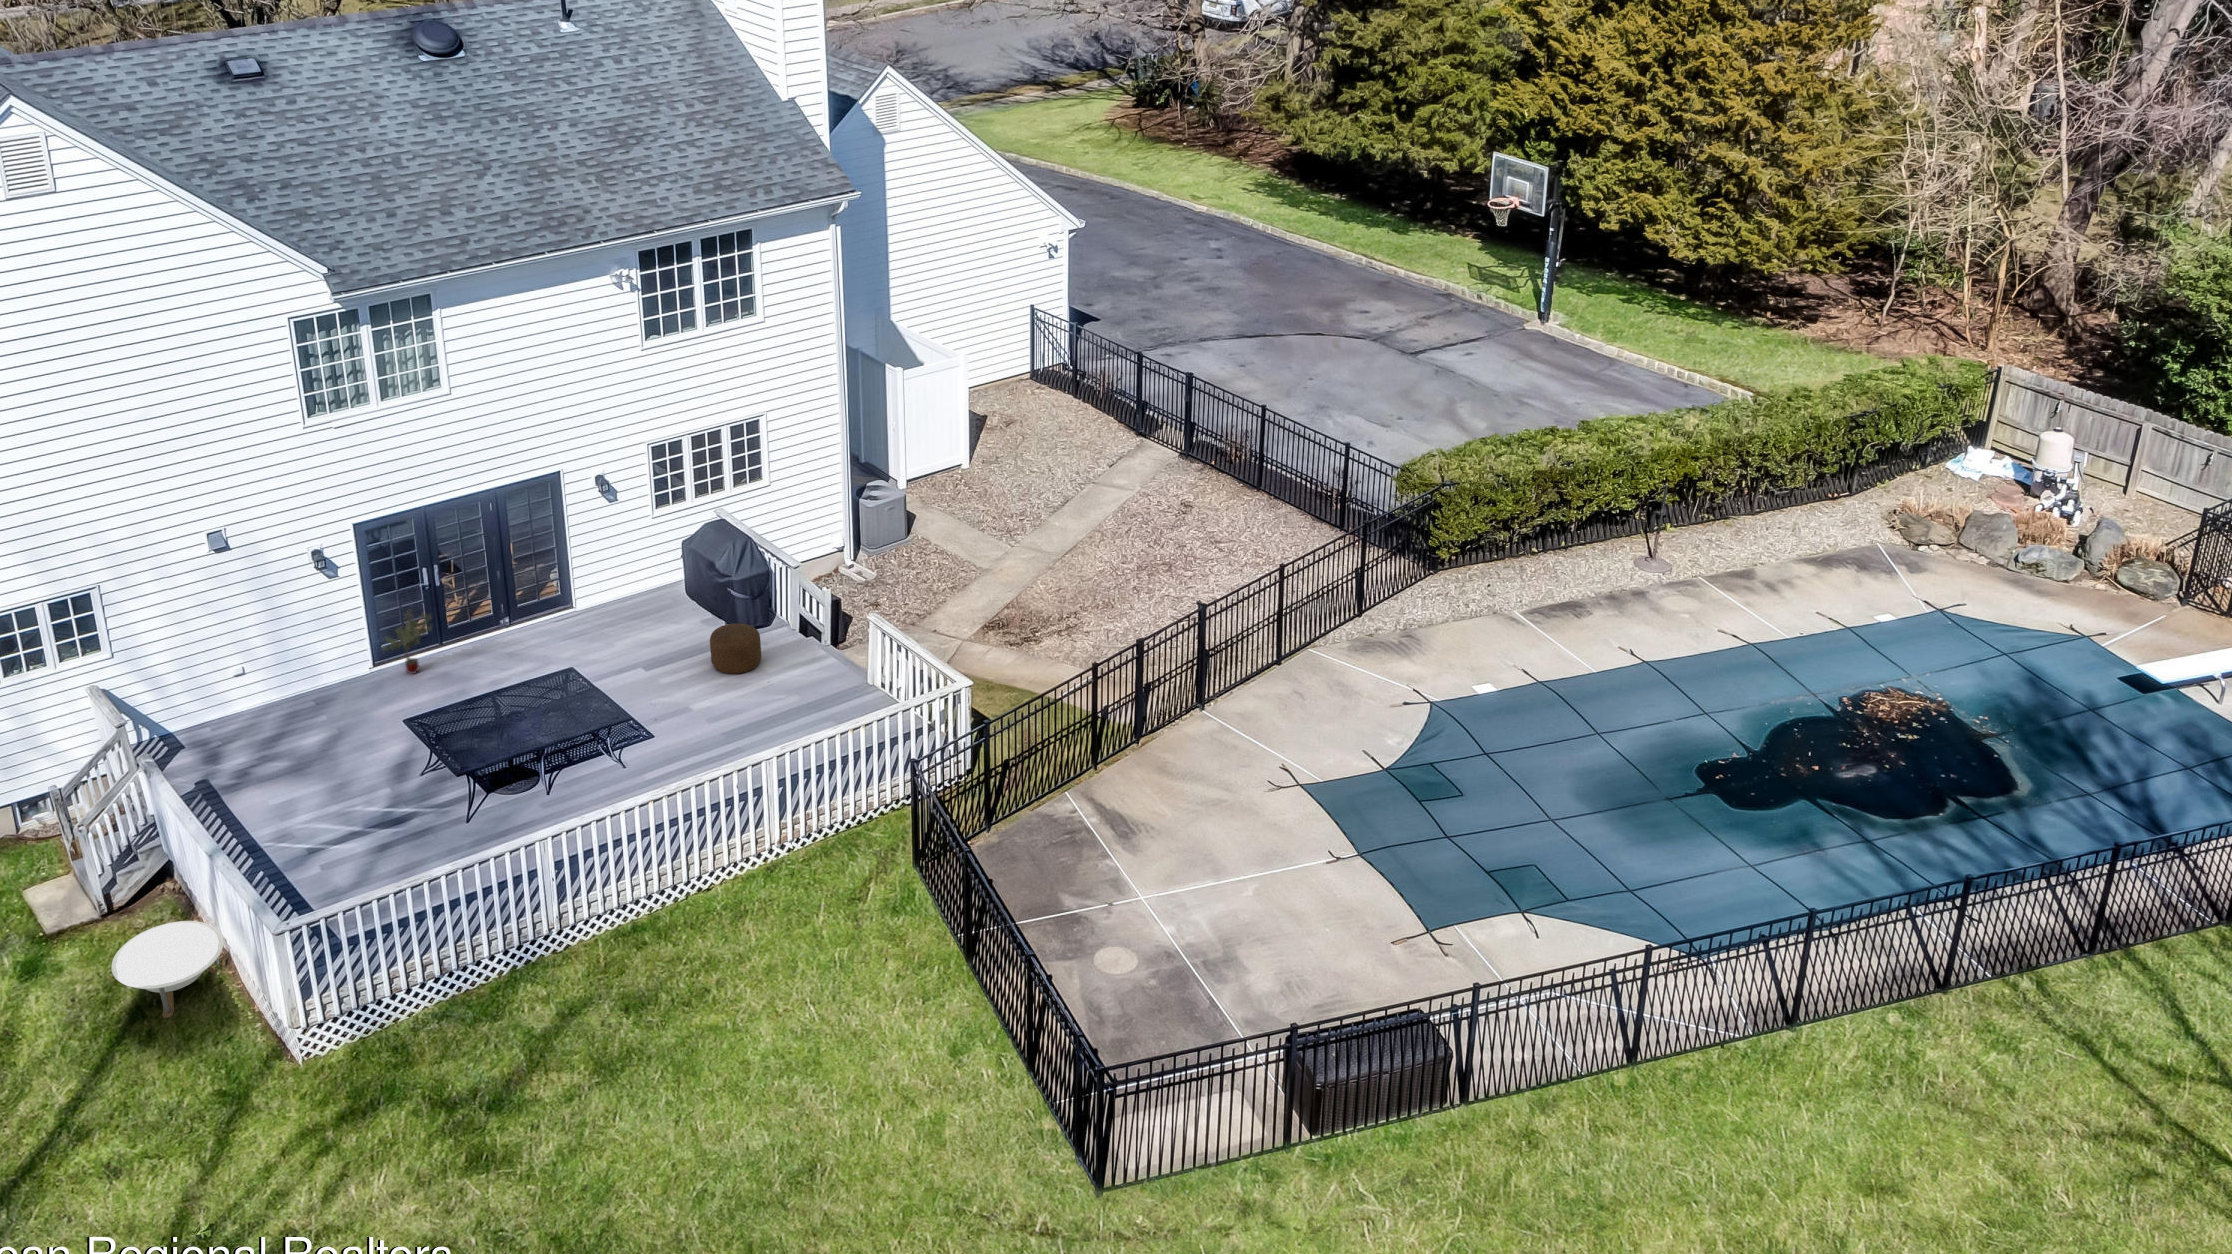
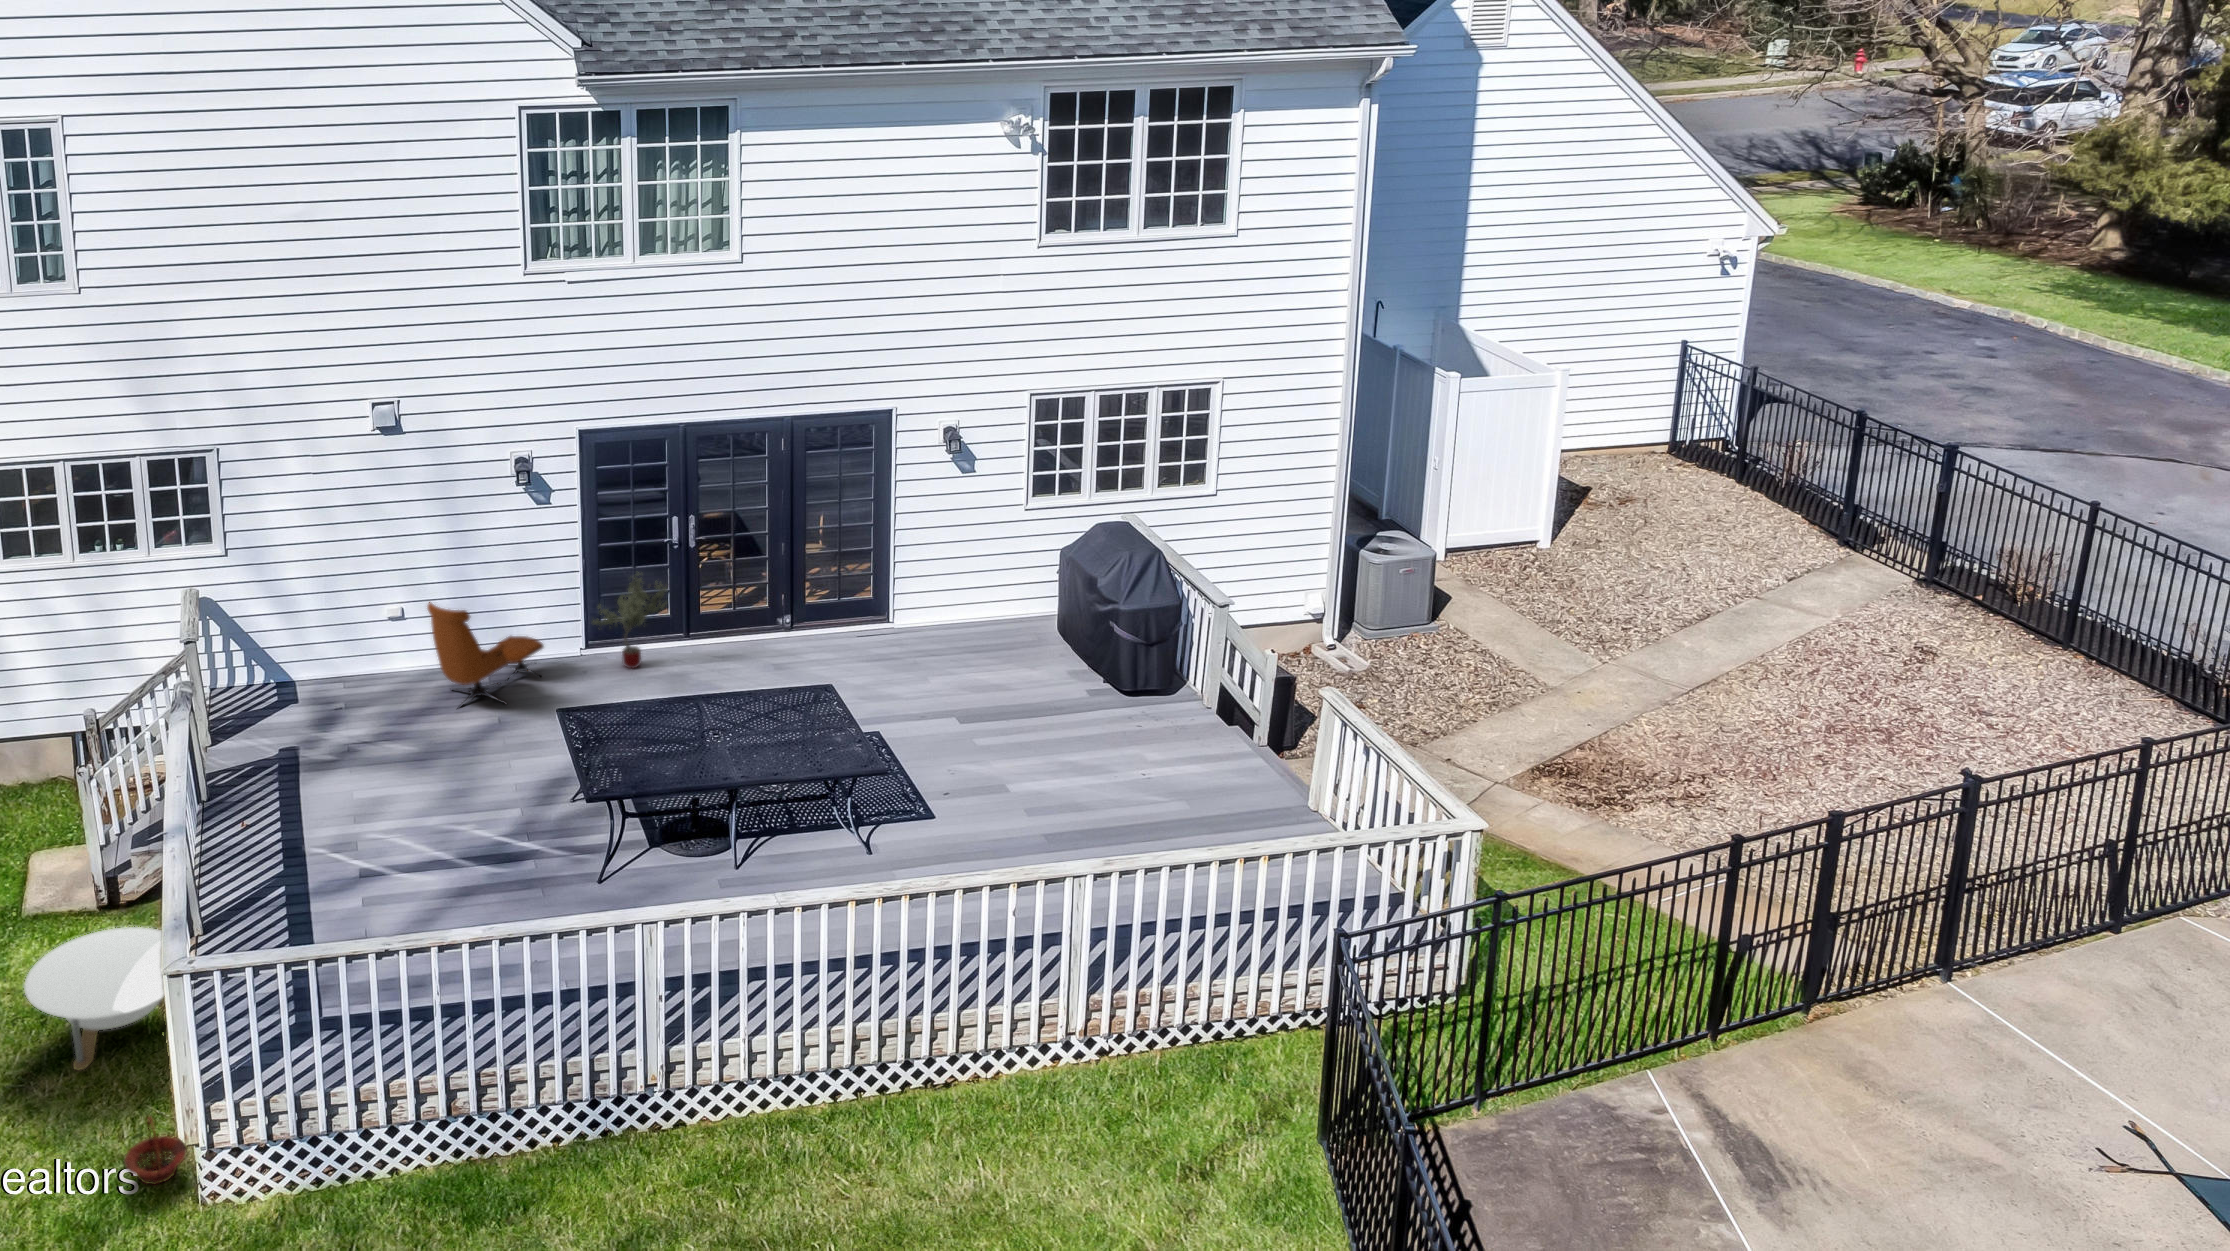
ottoman: present [710,623,761,674] -> none [1060,675,1144,755]
lounge chair: none [277,663,355,730] -> present [427,602,544,704]
basket: none [240,1027,280,1066] -> present [124,1117,187,1184]

